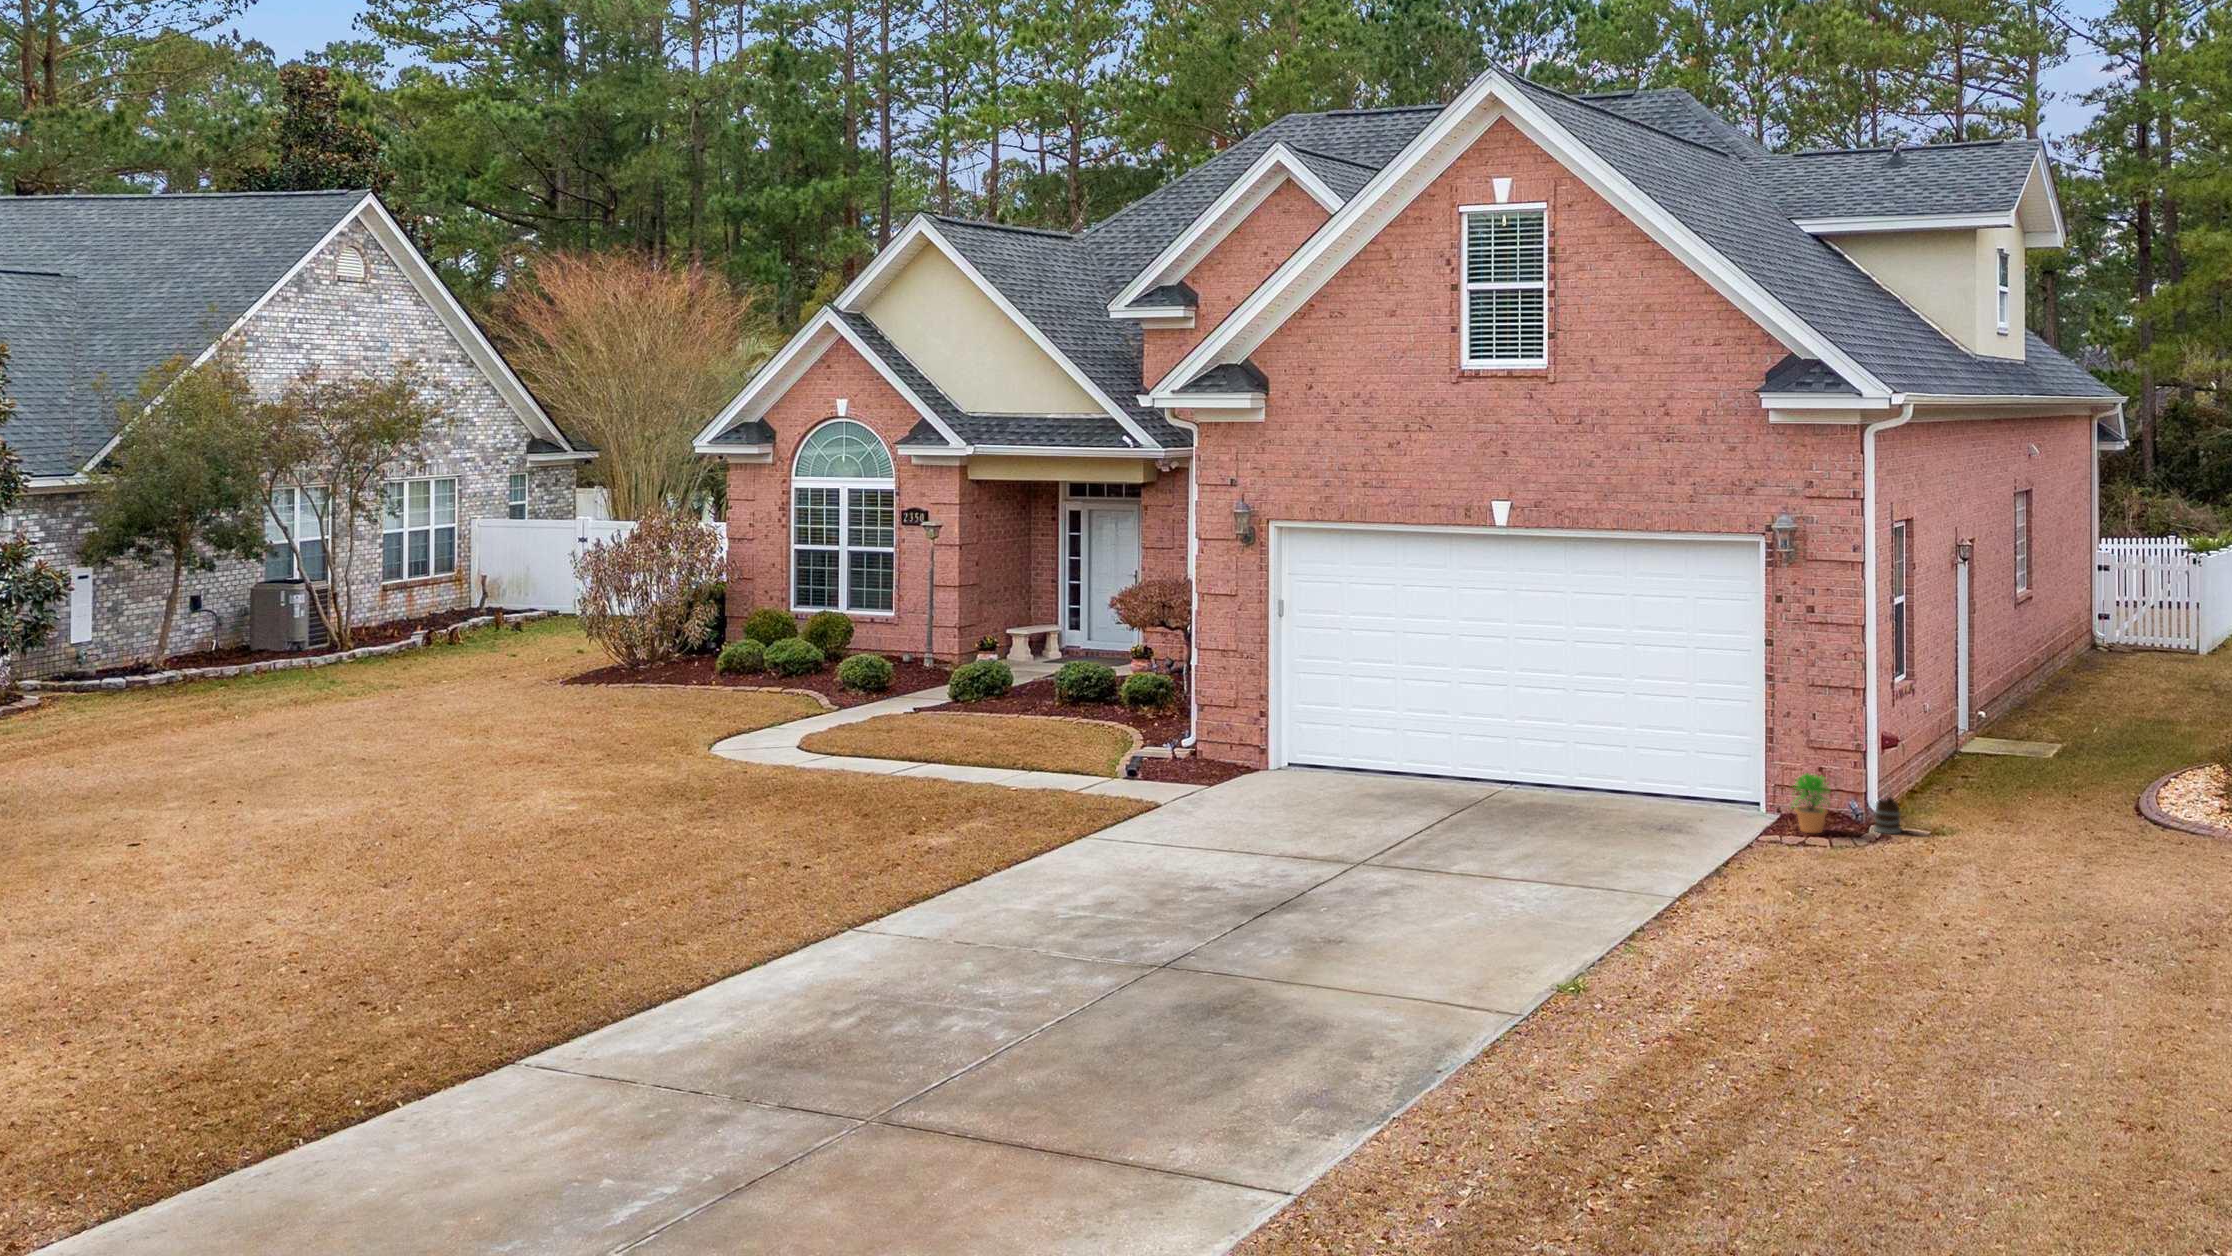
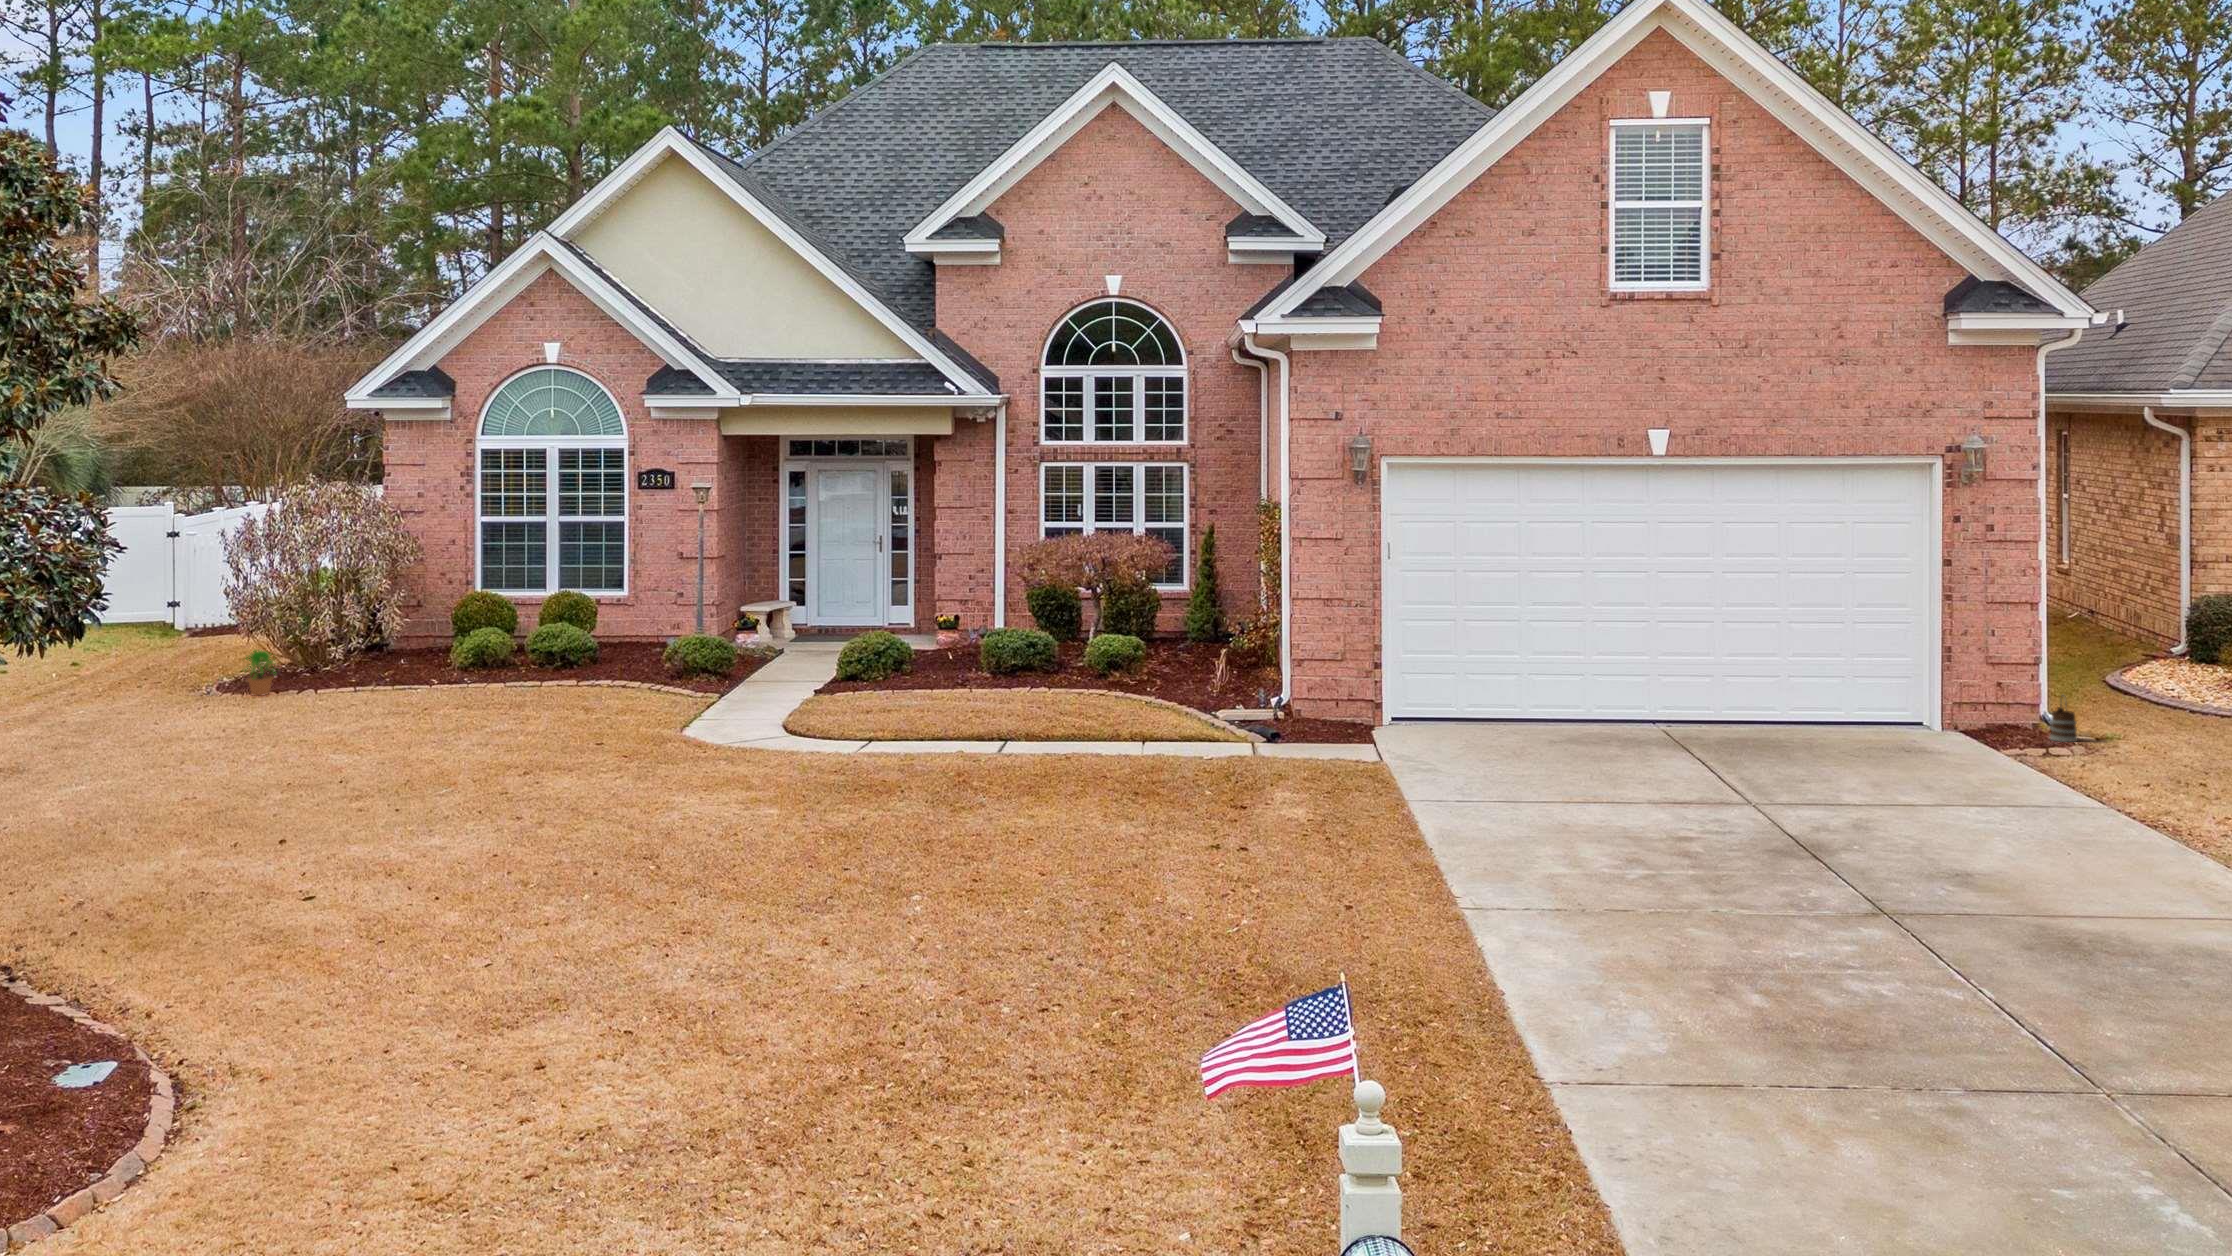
potted plant: present [1791,773,1830,833] -> present [242,650,276,696]

